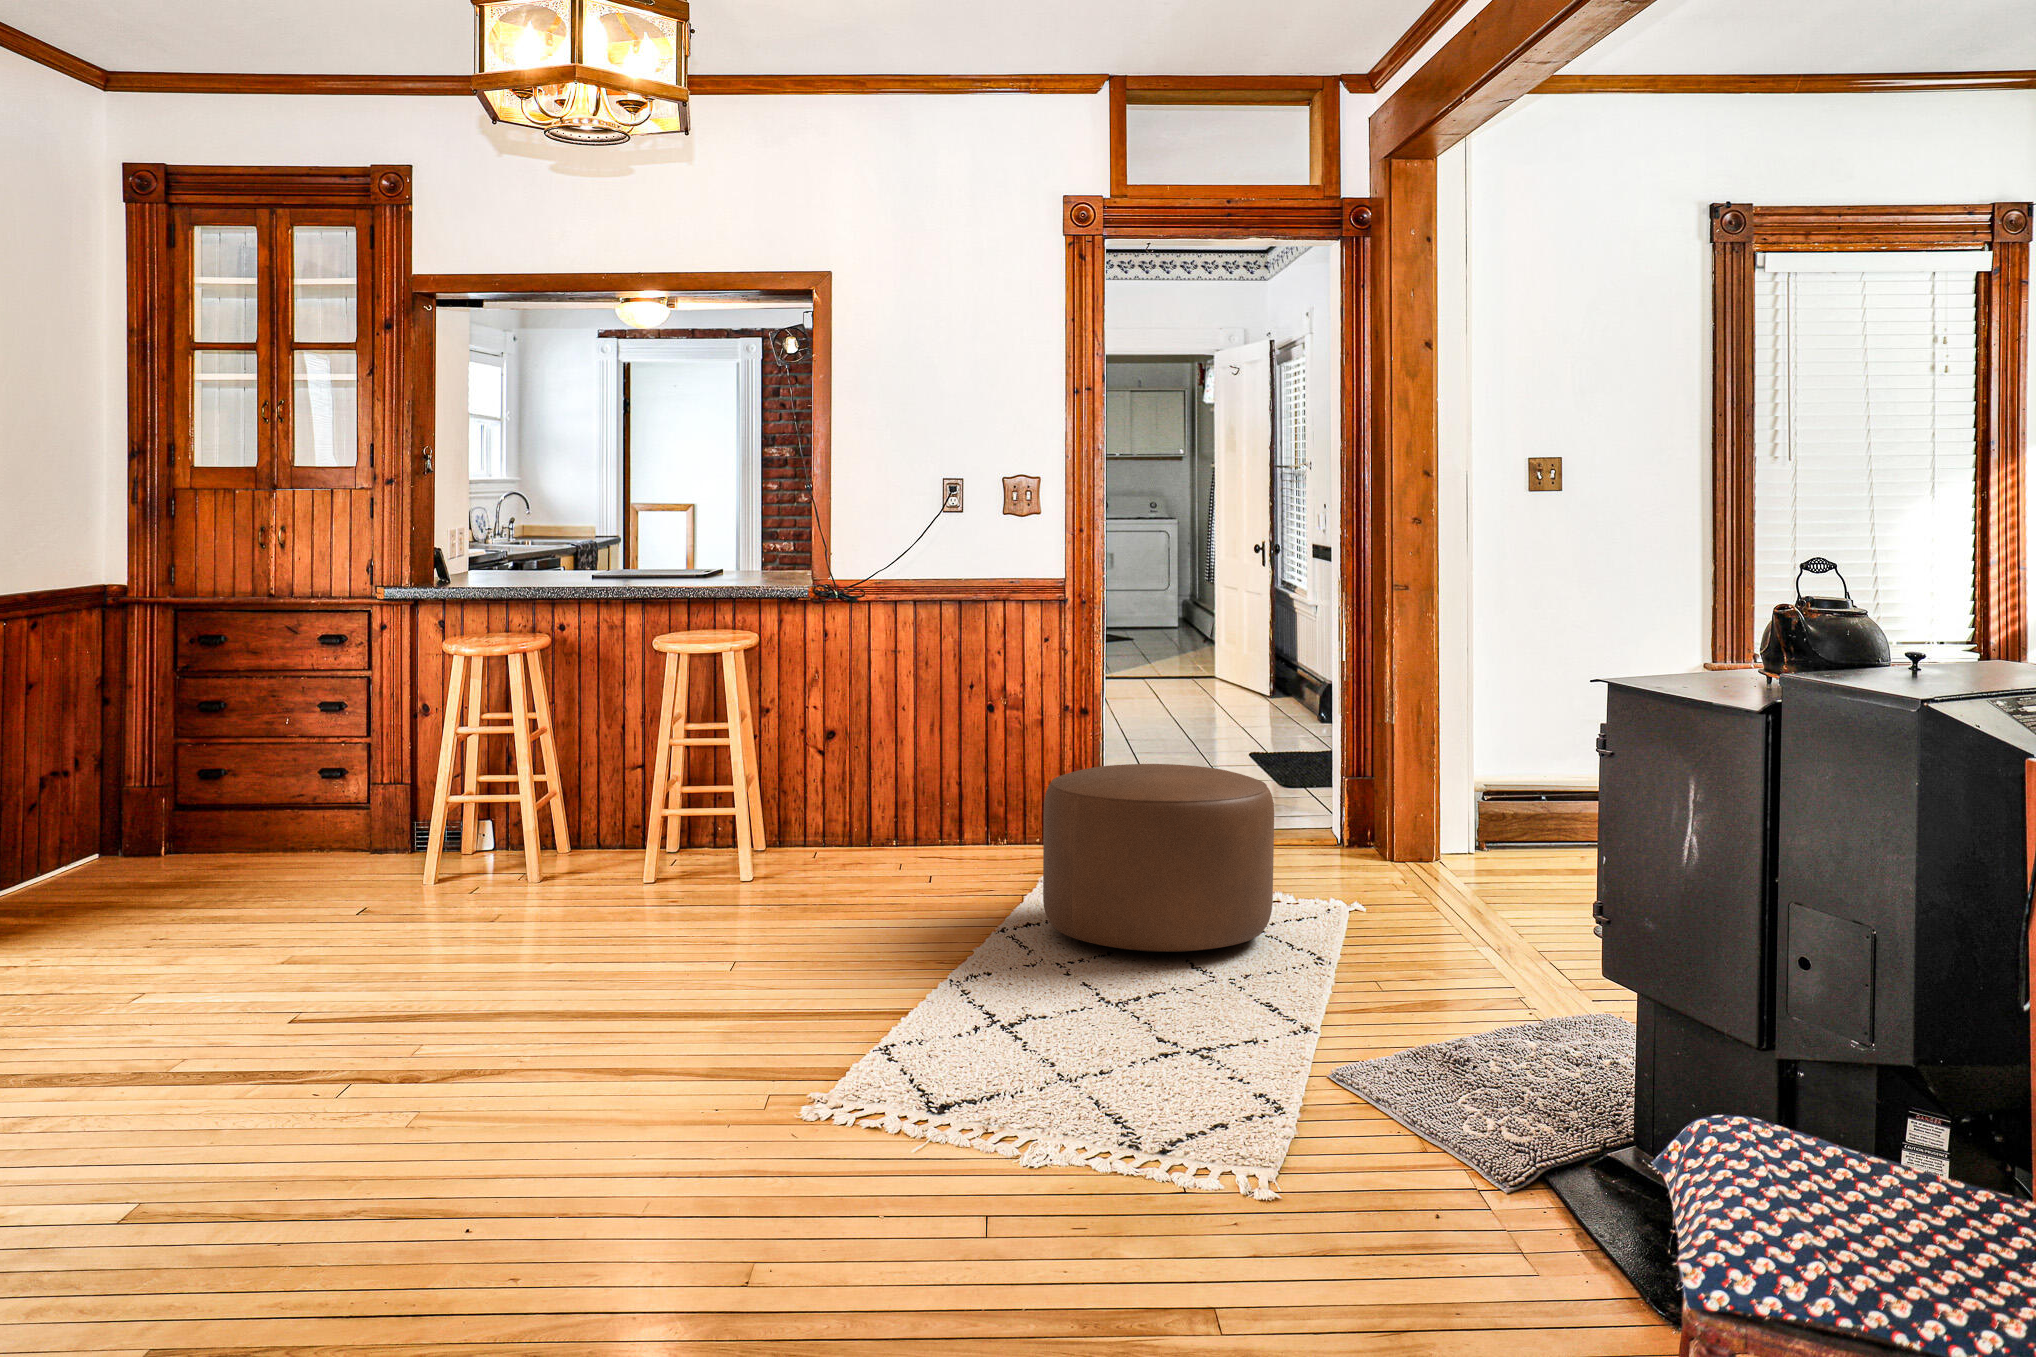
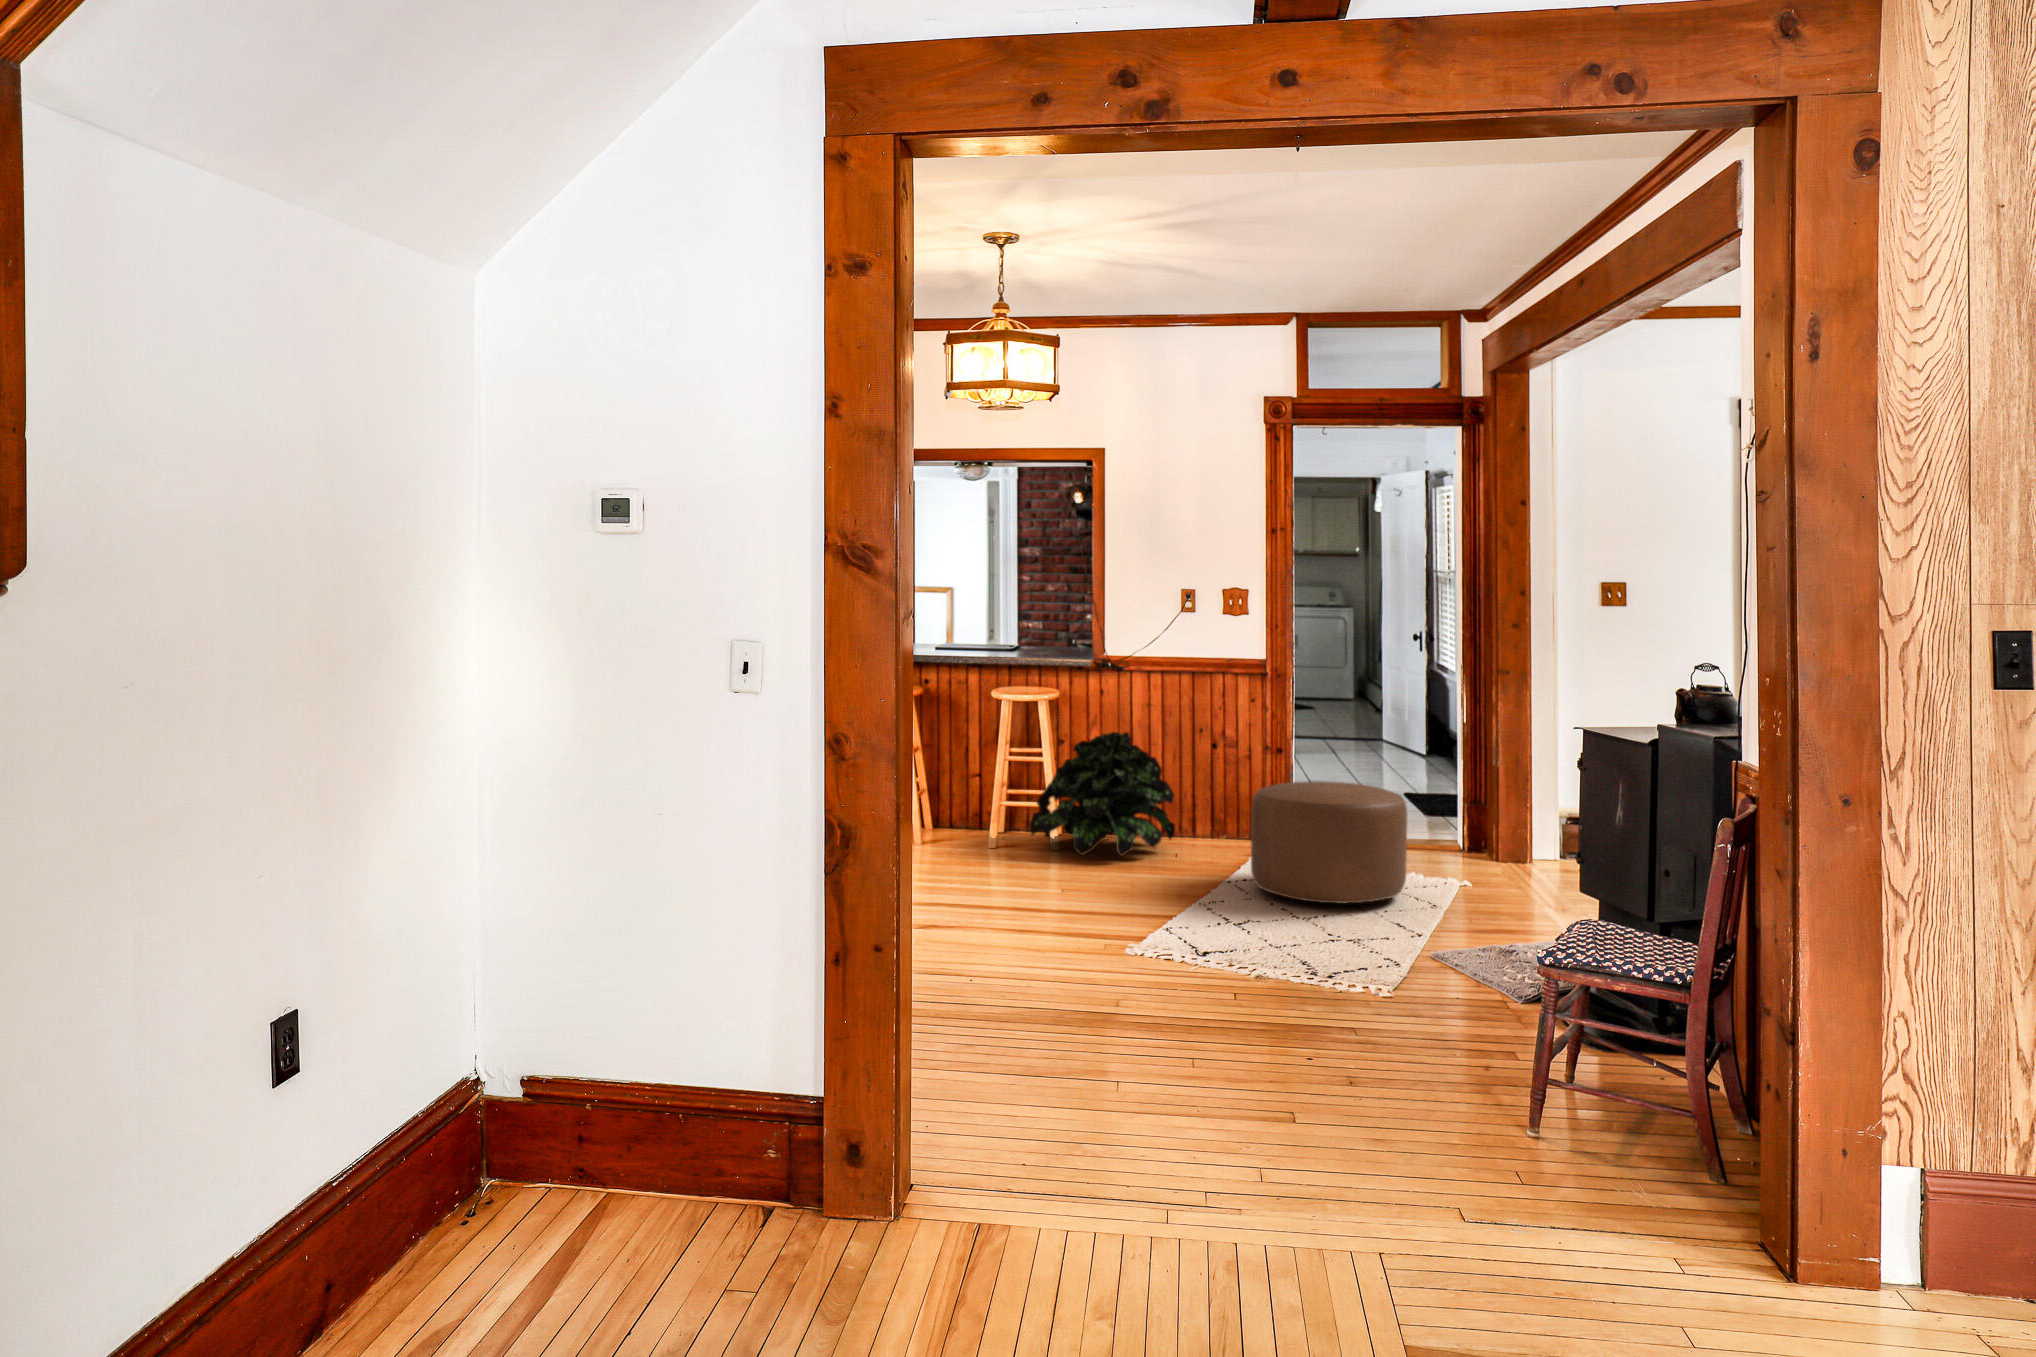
potted plant: none [712,693,932,885] -> present [1030,732,1175,856]

